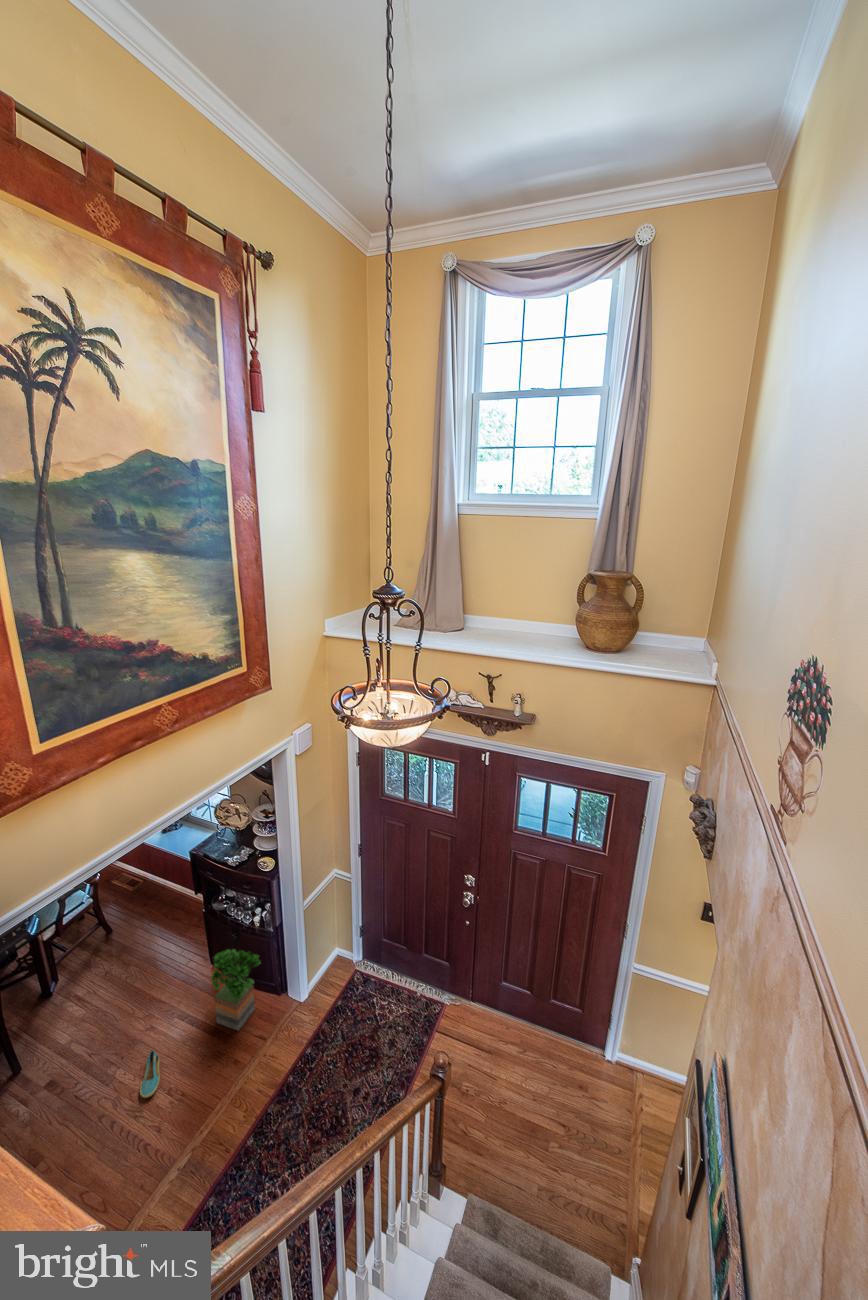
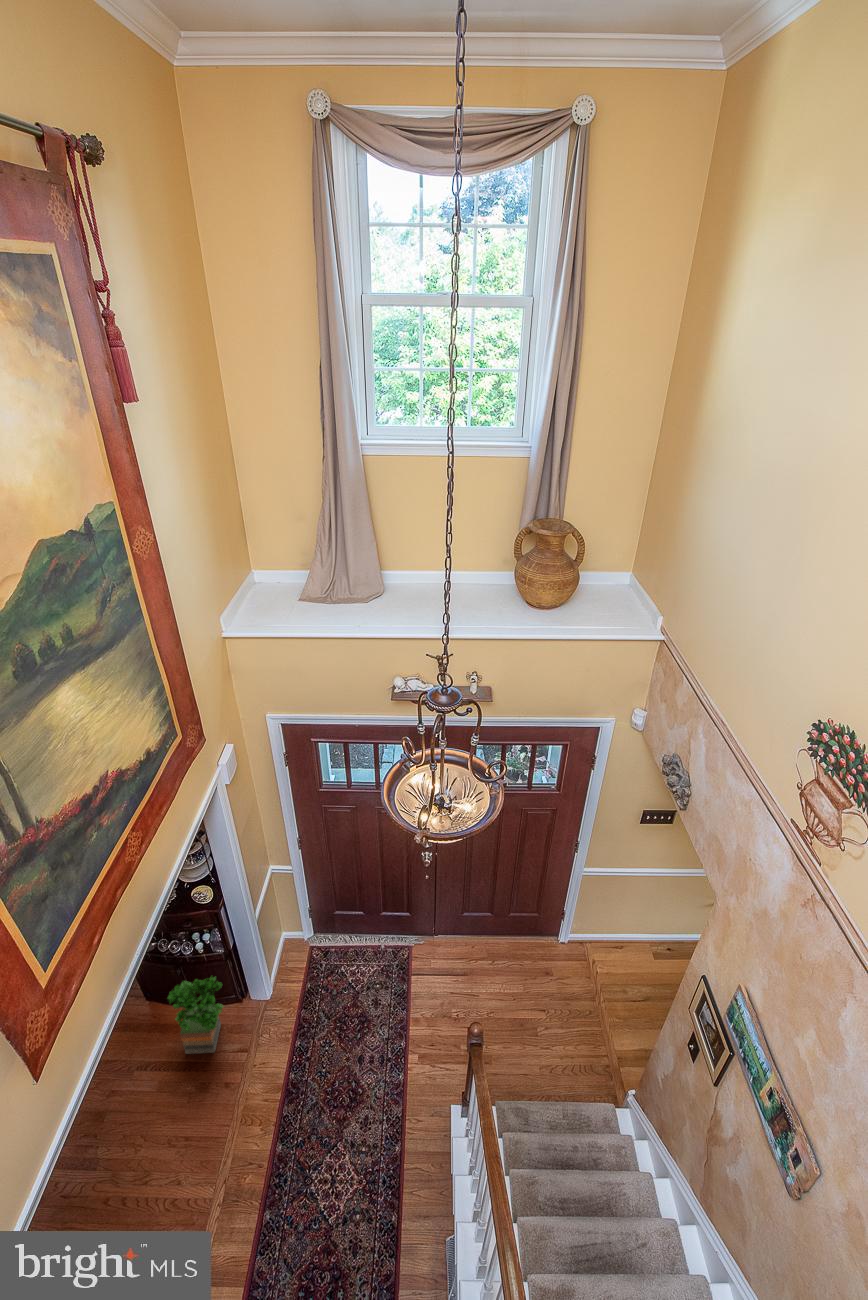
shoe: present [140,1050,160,1098] -> none [128,1110,157,1158]

